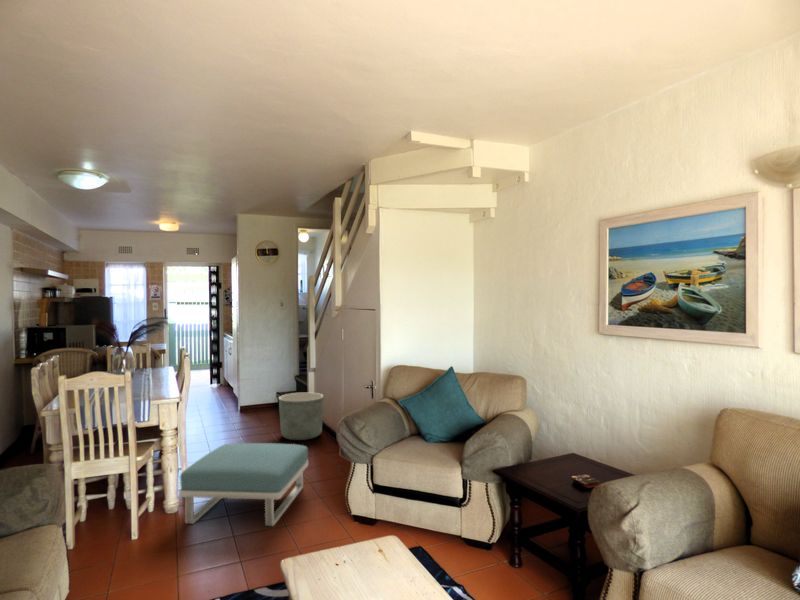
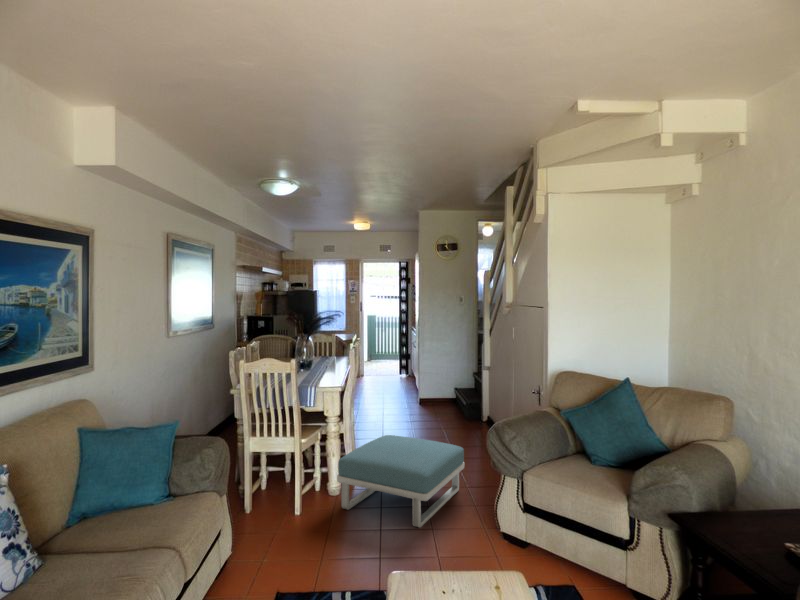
planter: present [279,393,323,440] -> none [448,389,493,438]

